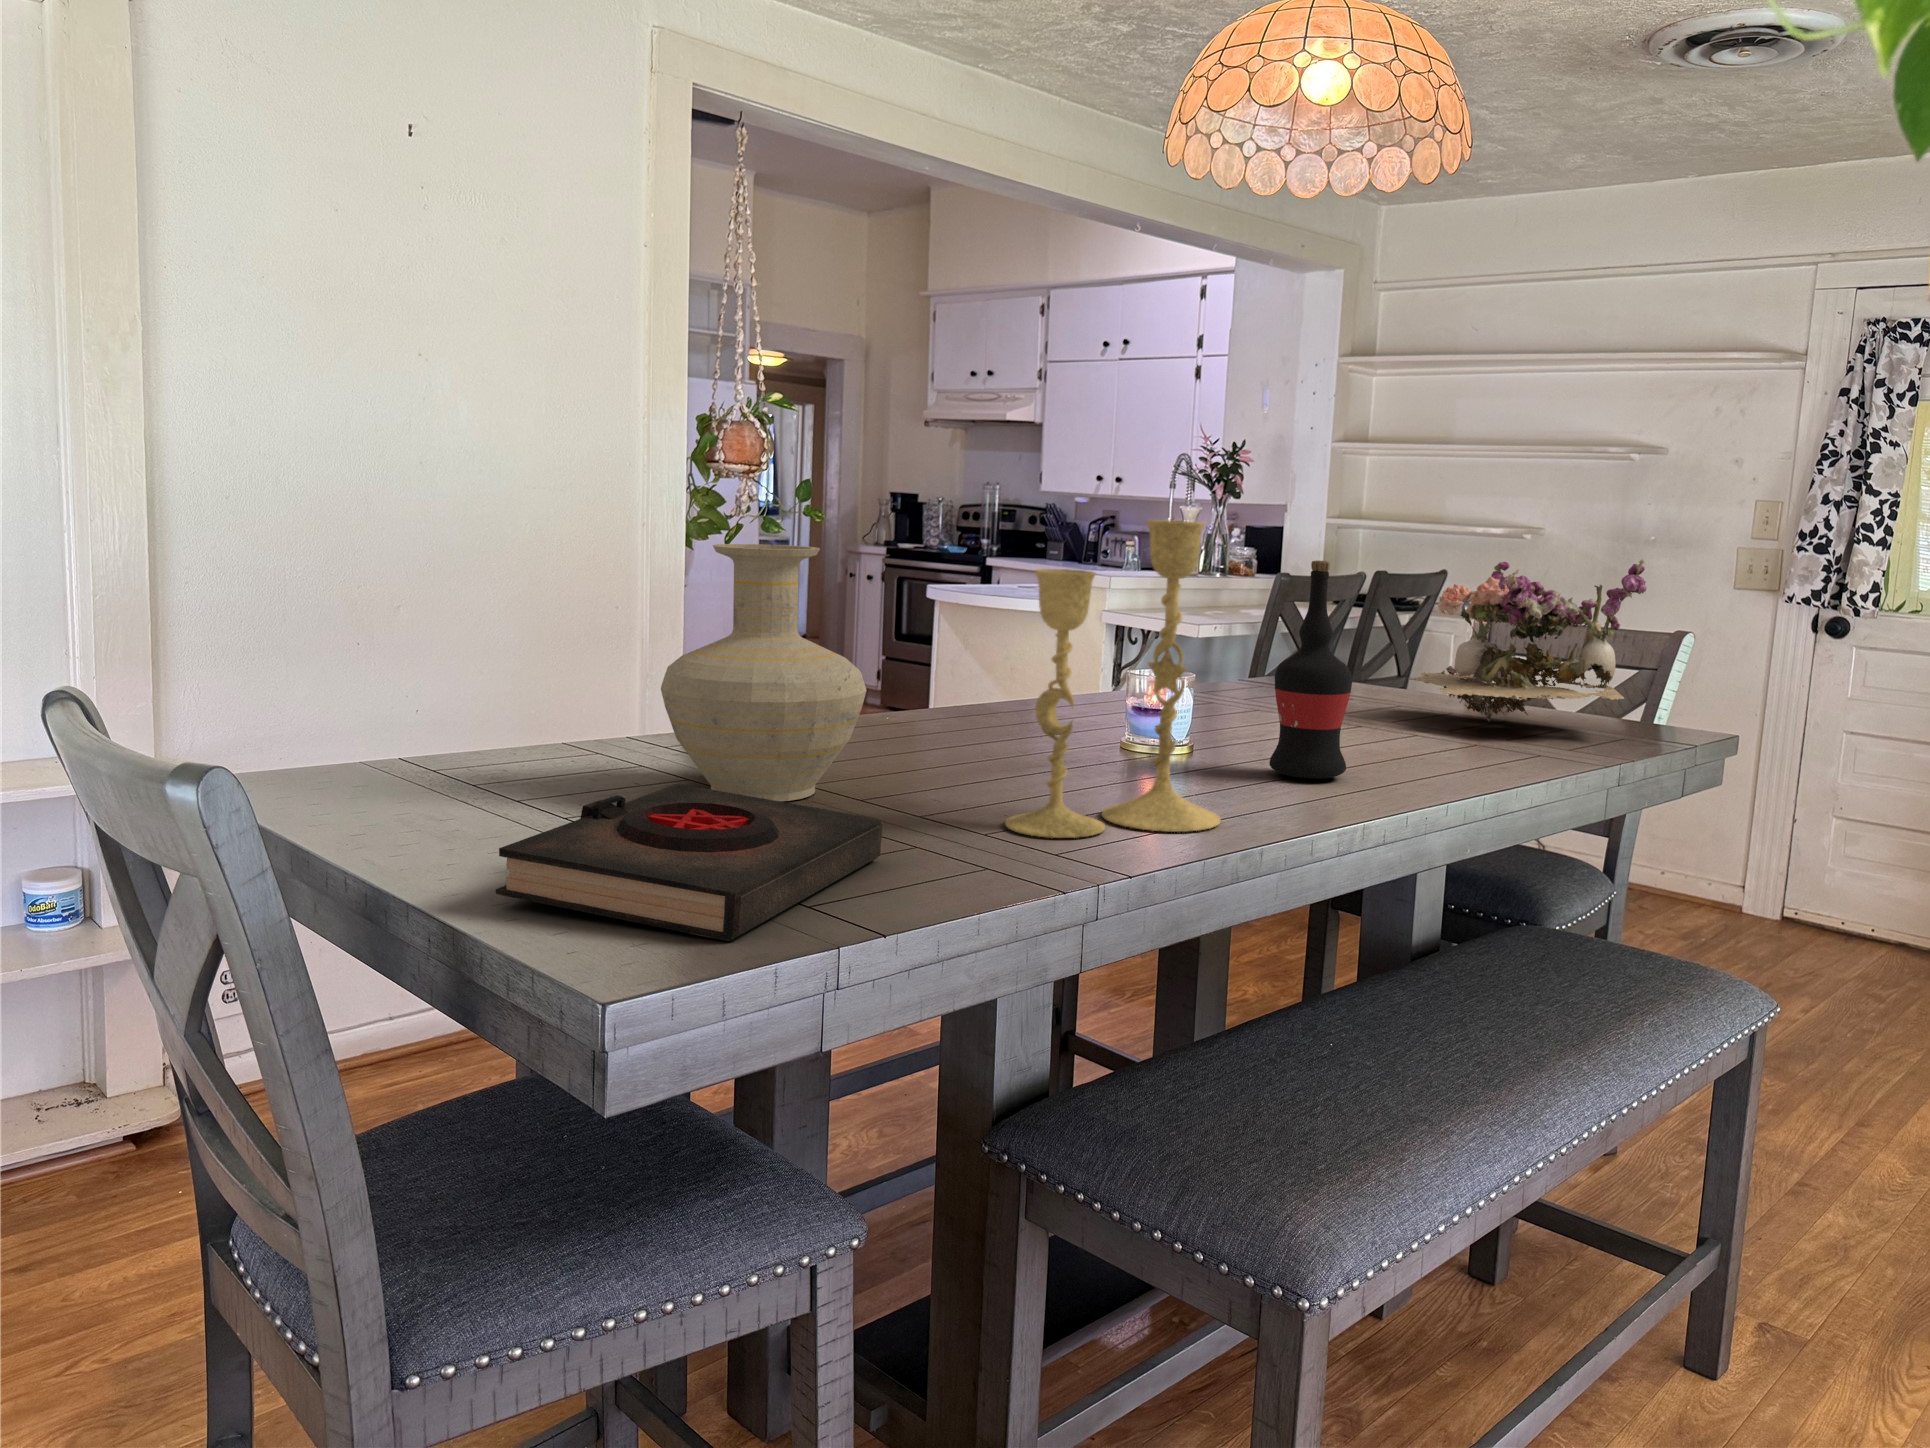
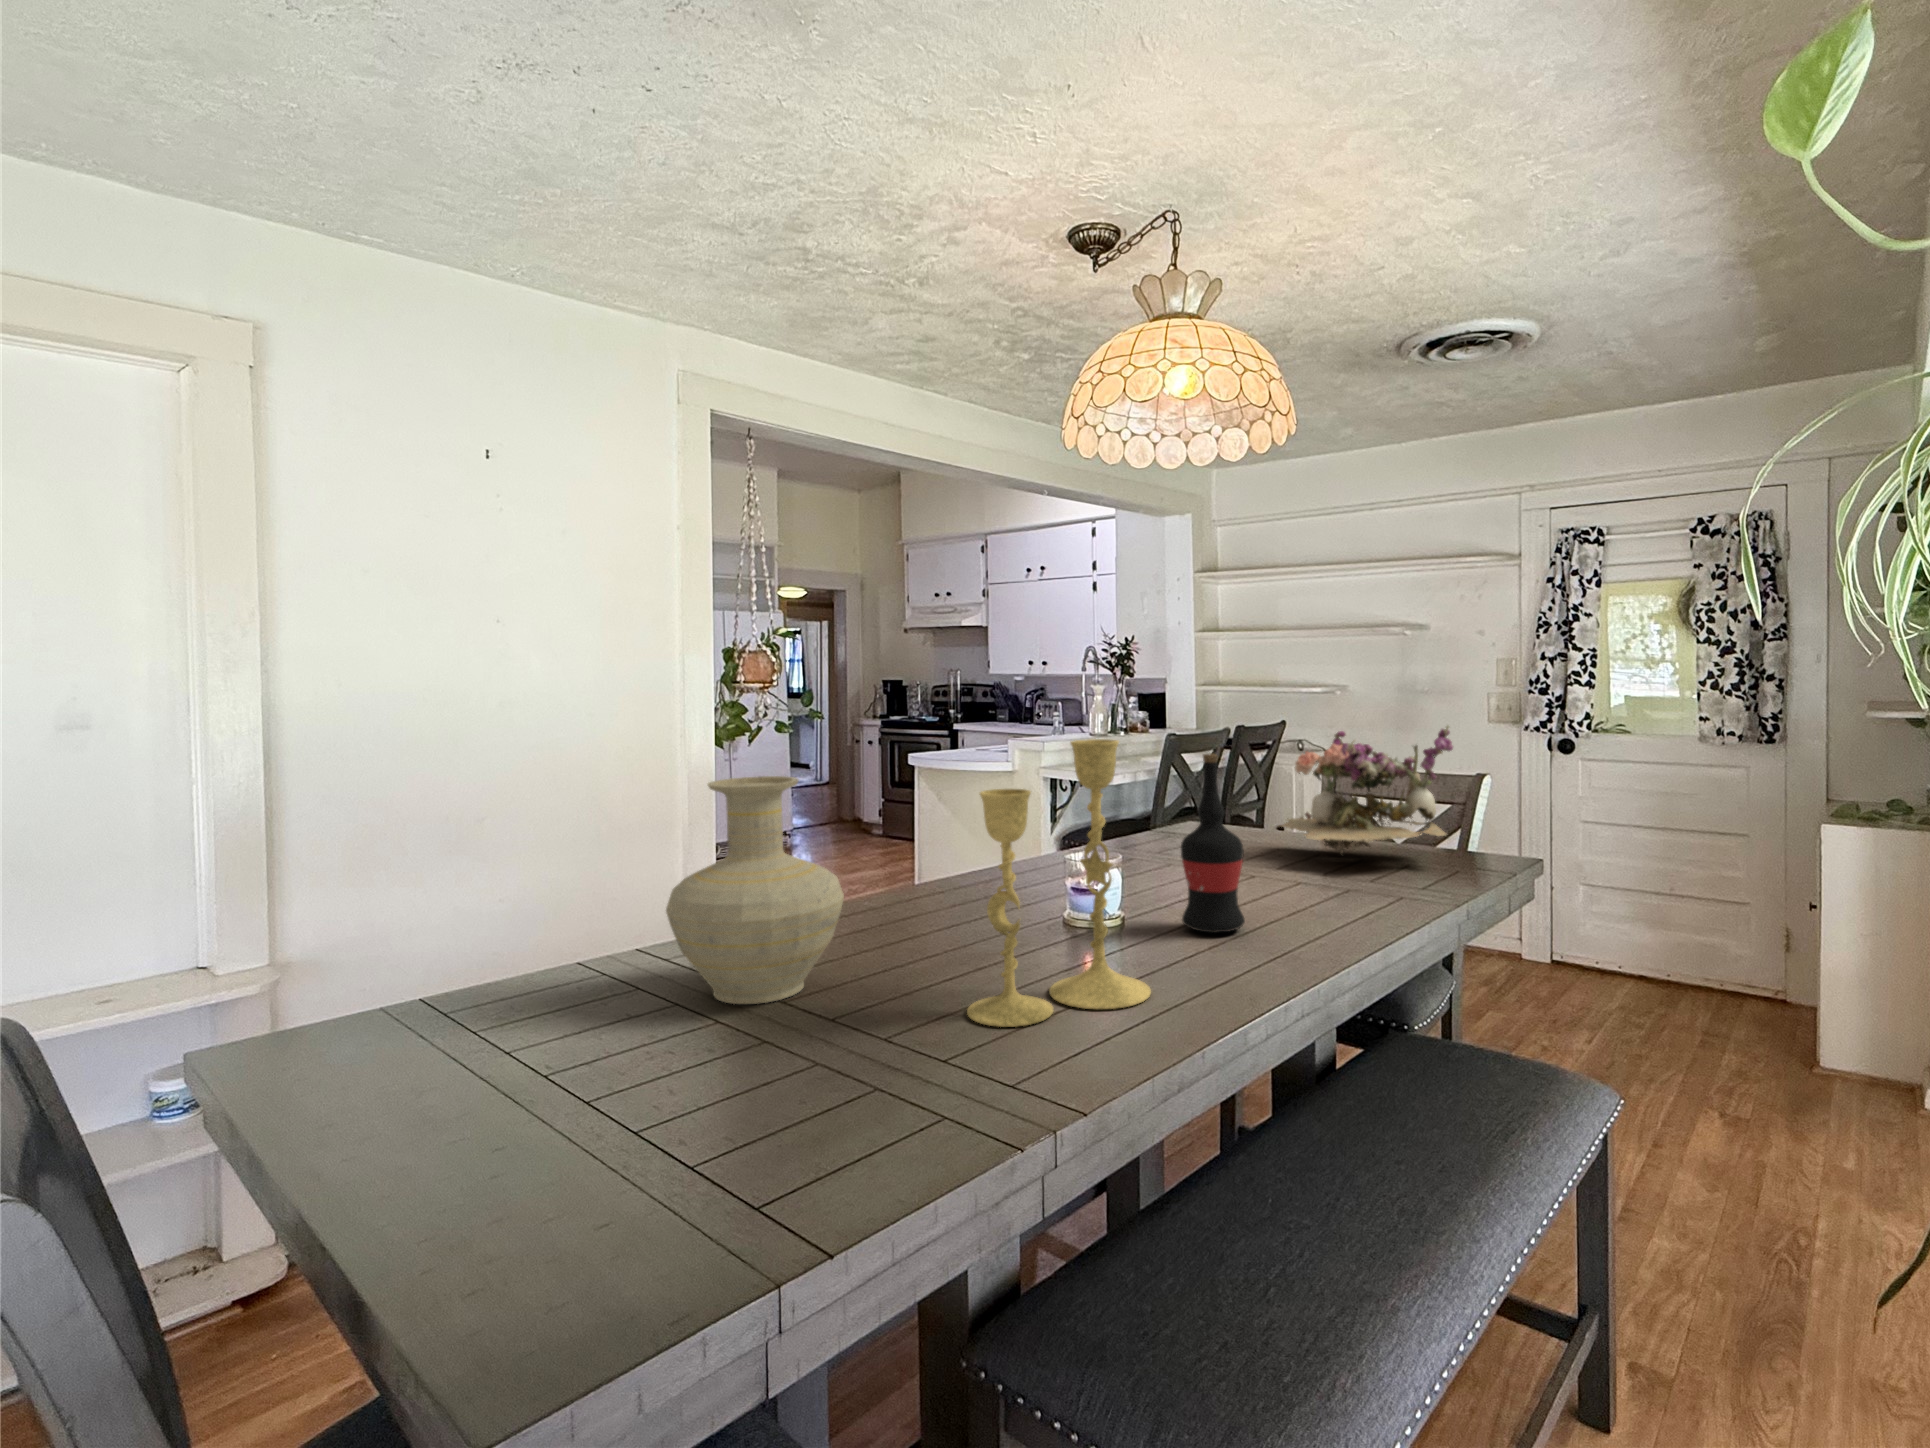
book: present [496,784,882,941] -> none [479,1009,856,1211]

